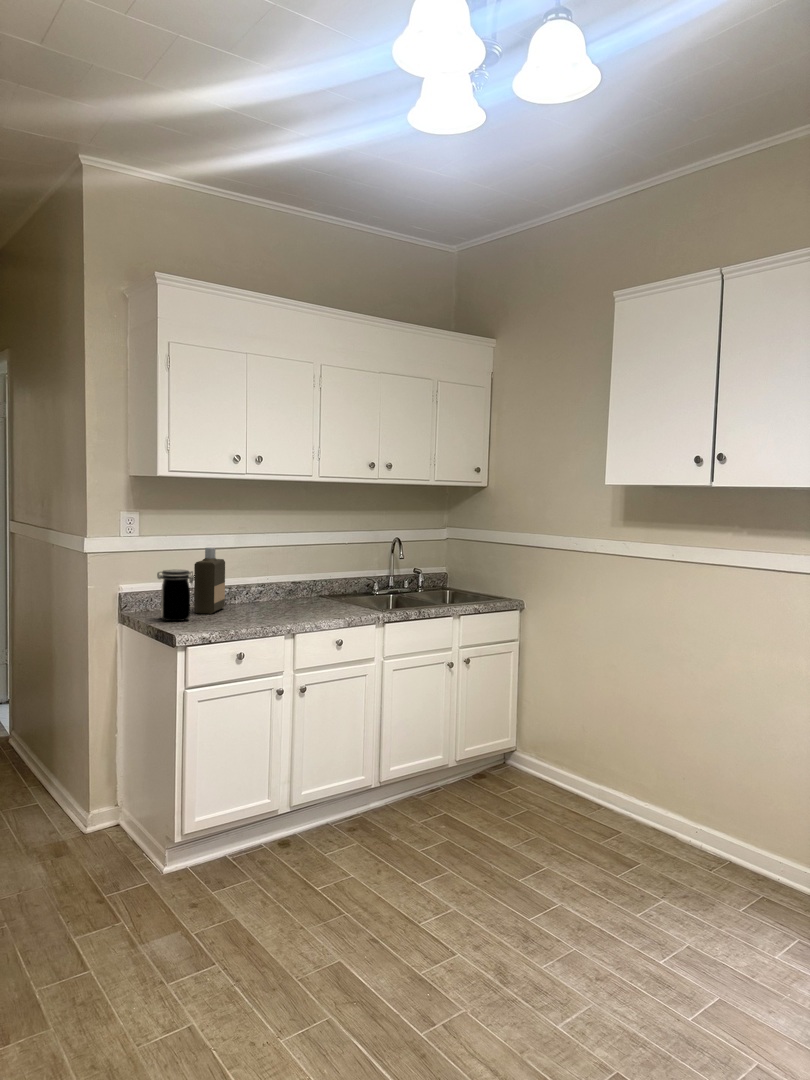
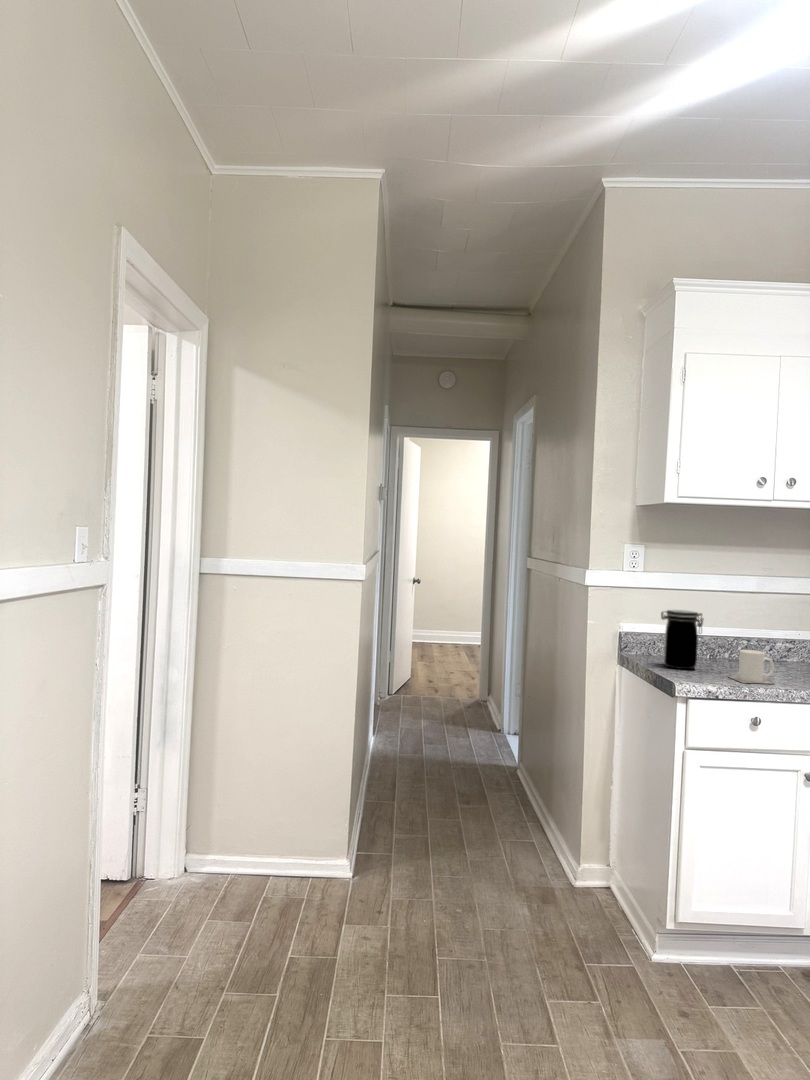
bottle: present [194,548,225,614] -> none [703,589,744,666]
mug: none [215,599,254,627] -> present [729,650,774,684]

